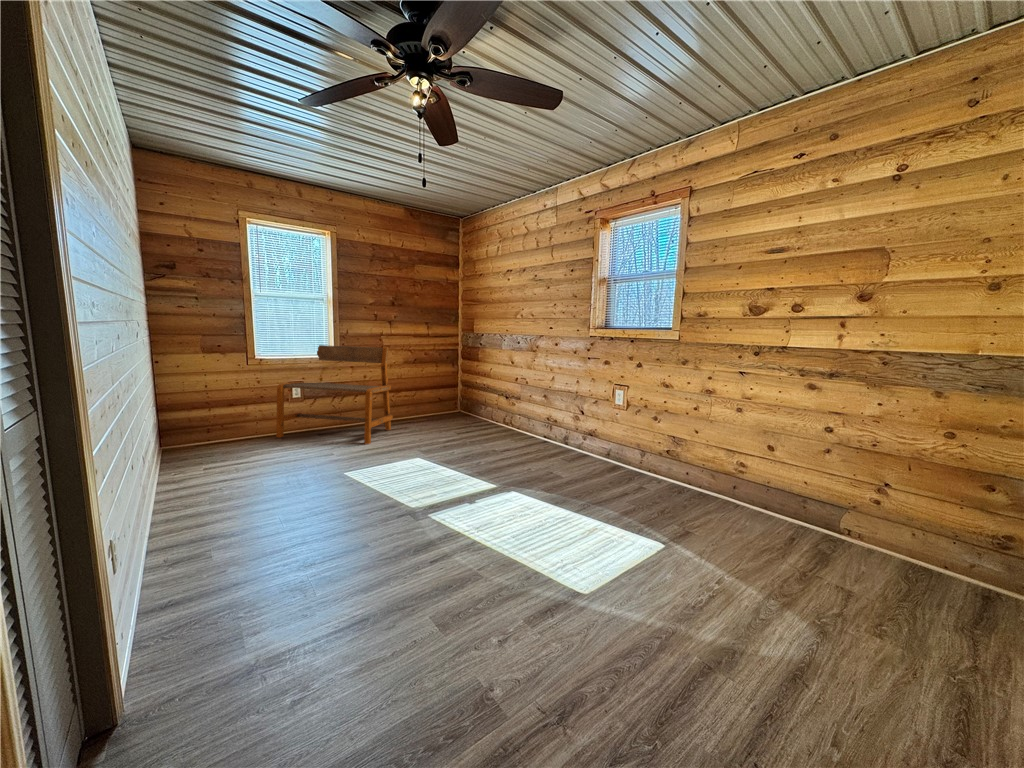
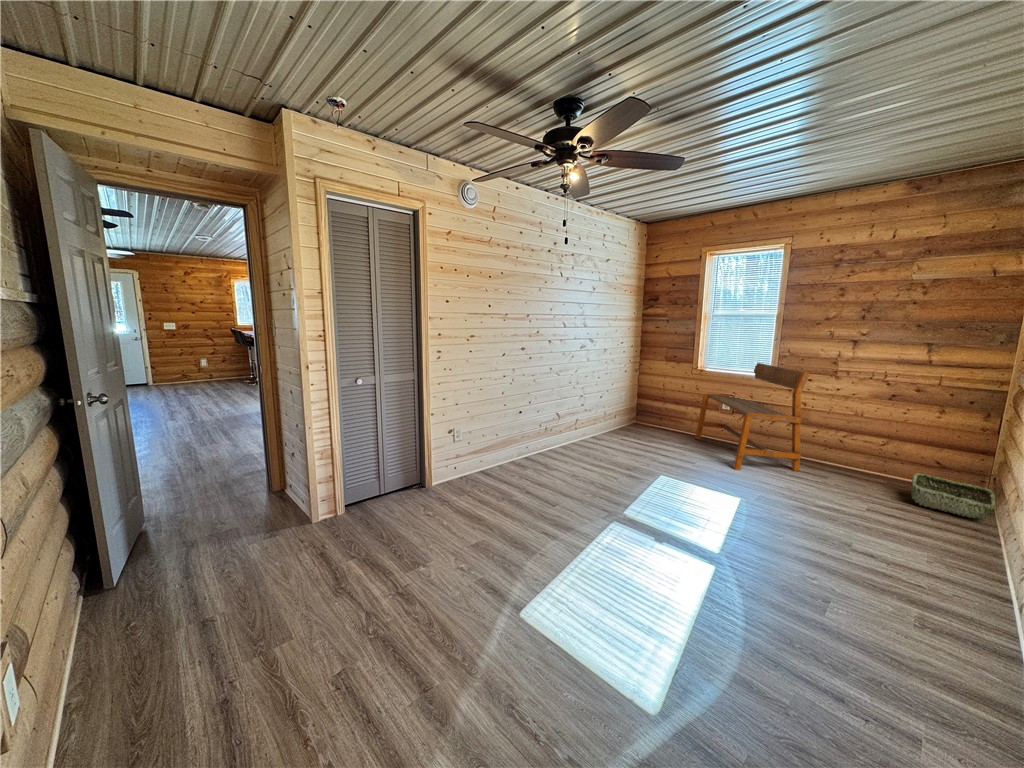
woven basket: none [448,403,485,423] -> present [911,473,996,518]

